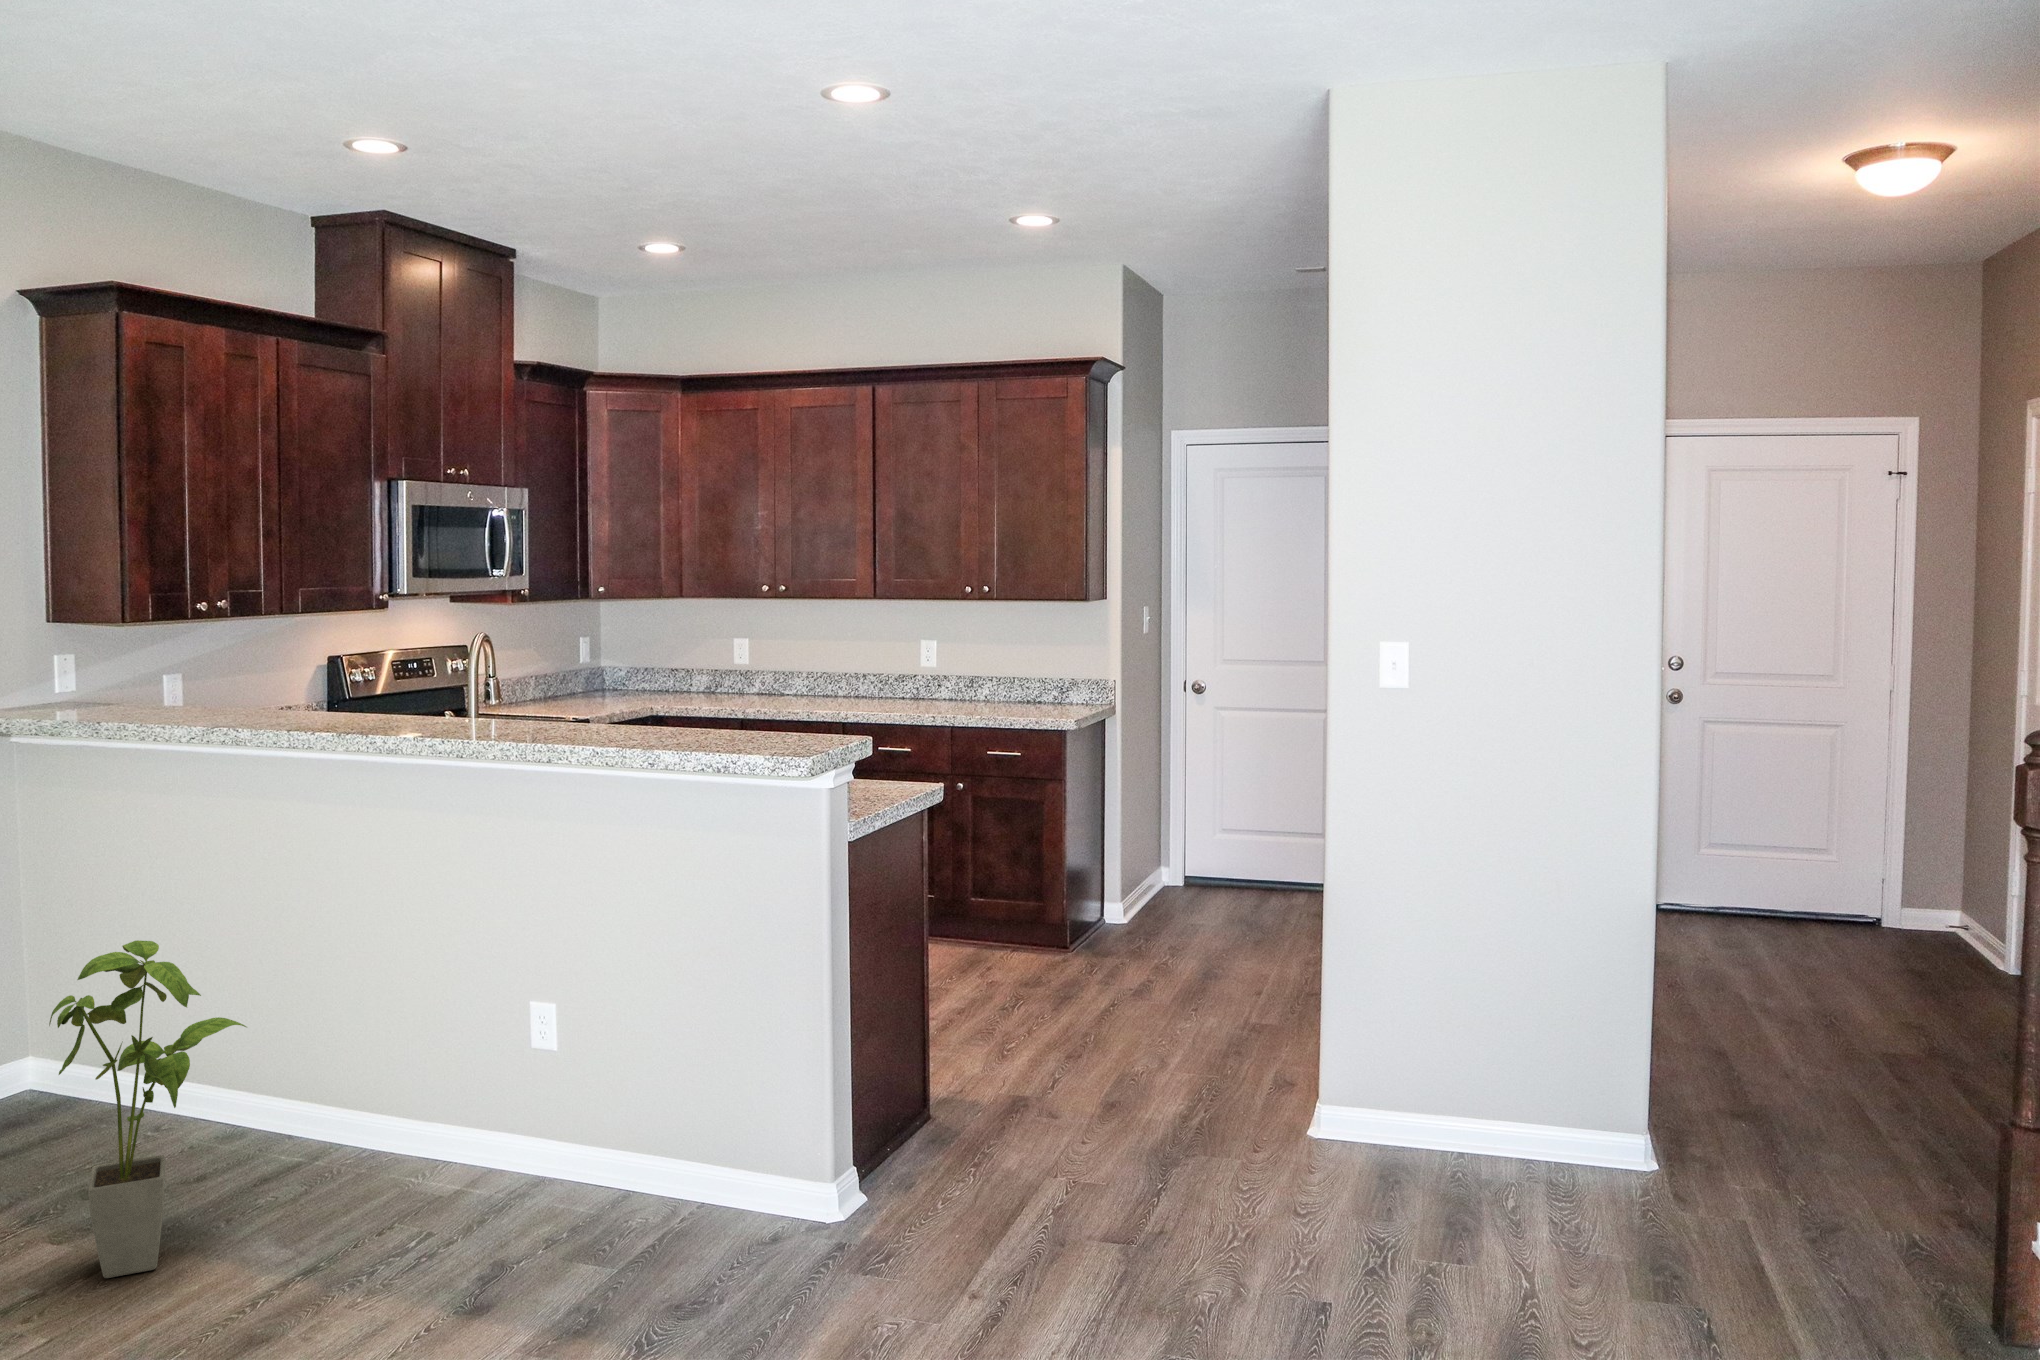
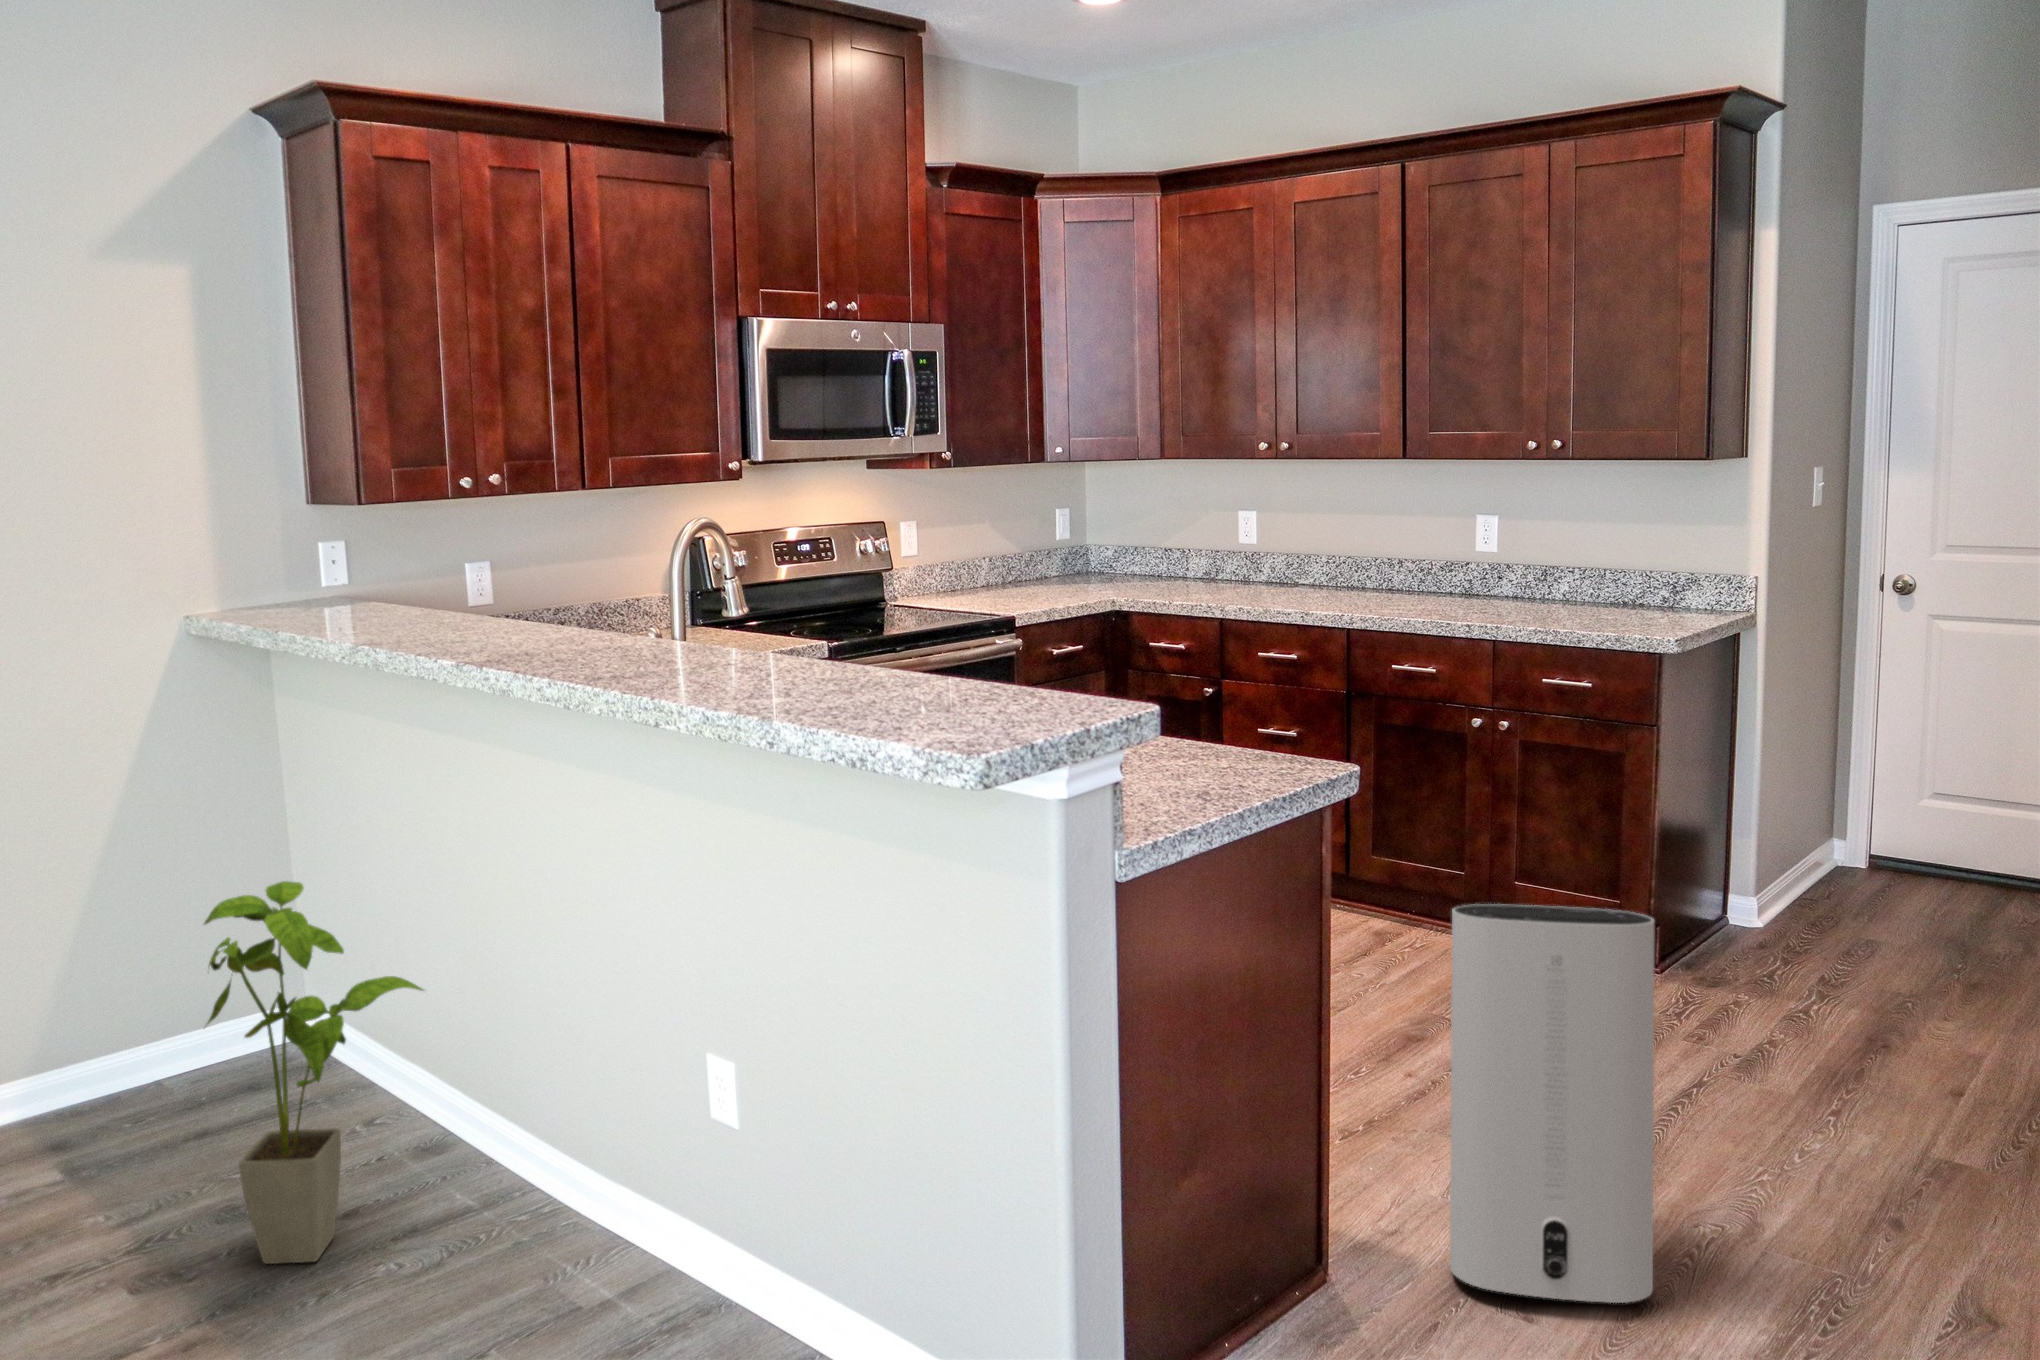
air purifier: none [1021,889,1153,1144] -> present [1450,904,1654,1303]

